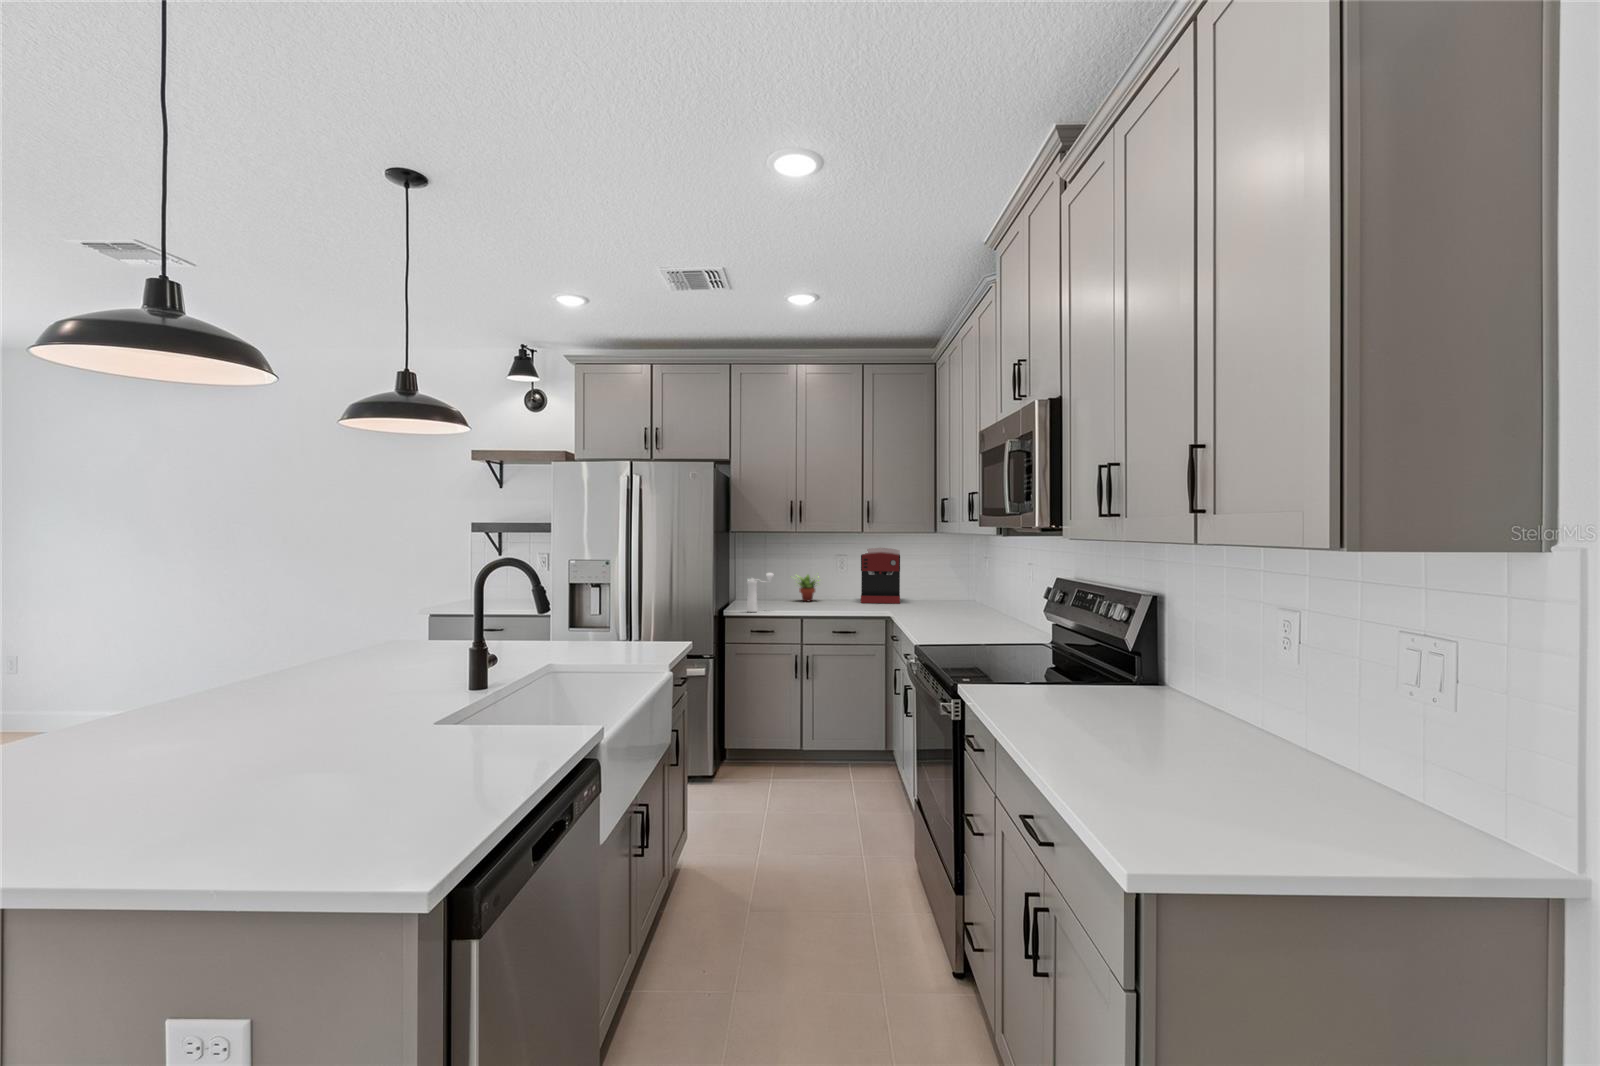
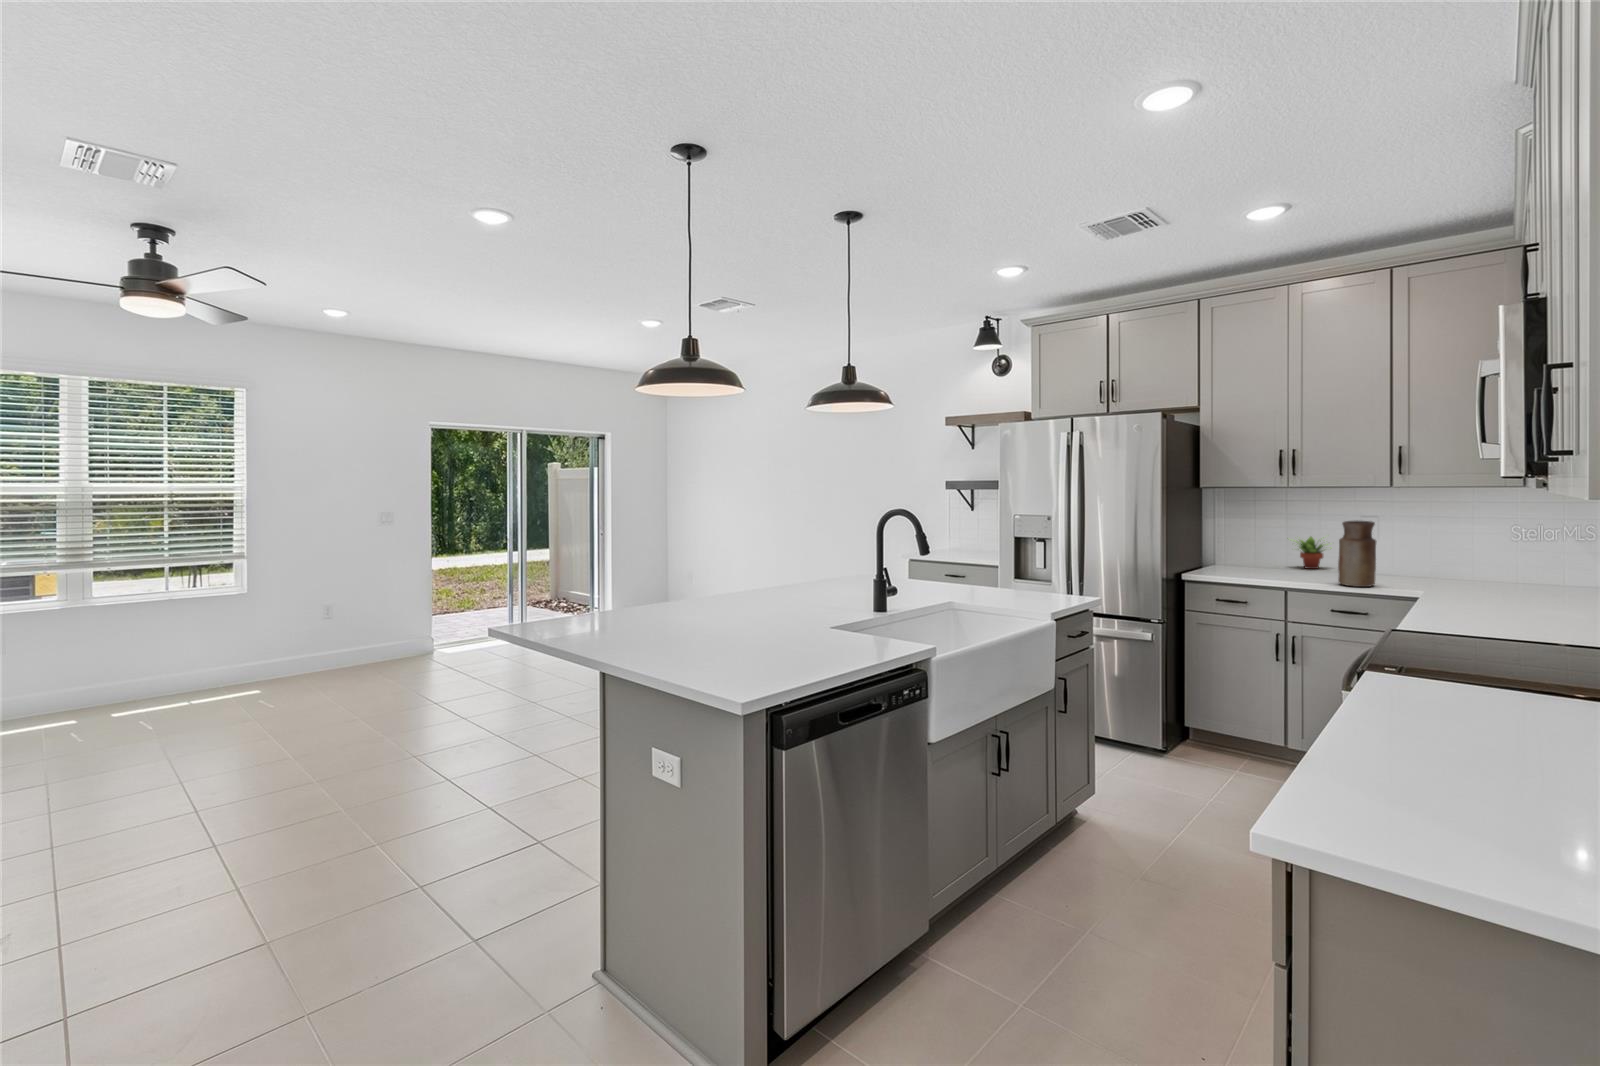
coffee maker: present [861,547,900,603] -> none [1390,504,1466,579]
vase: none [837,559,861,612] -> present [1338,521,1376,587]
pepper mill: present [747,573,773,612] -> none [1212,535,1249,579]

